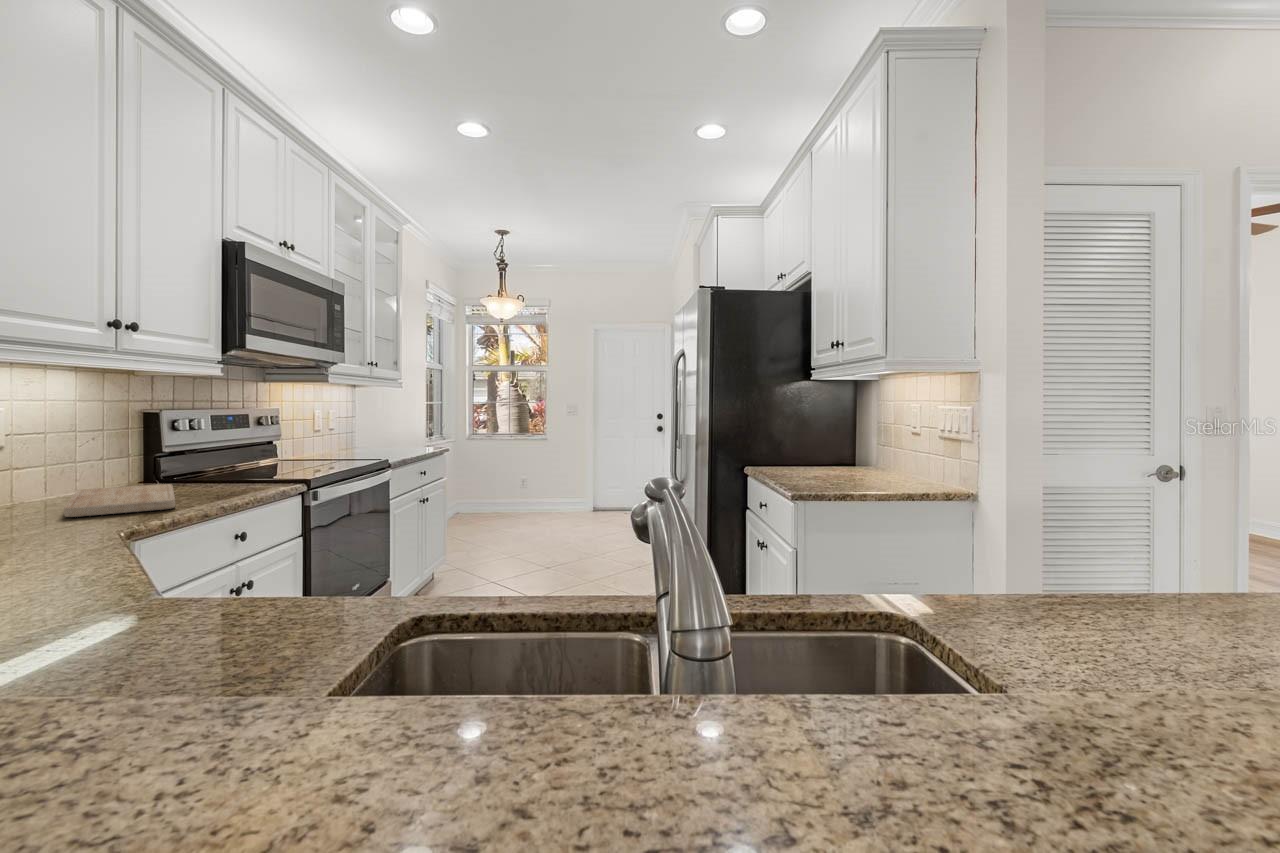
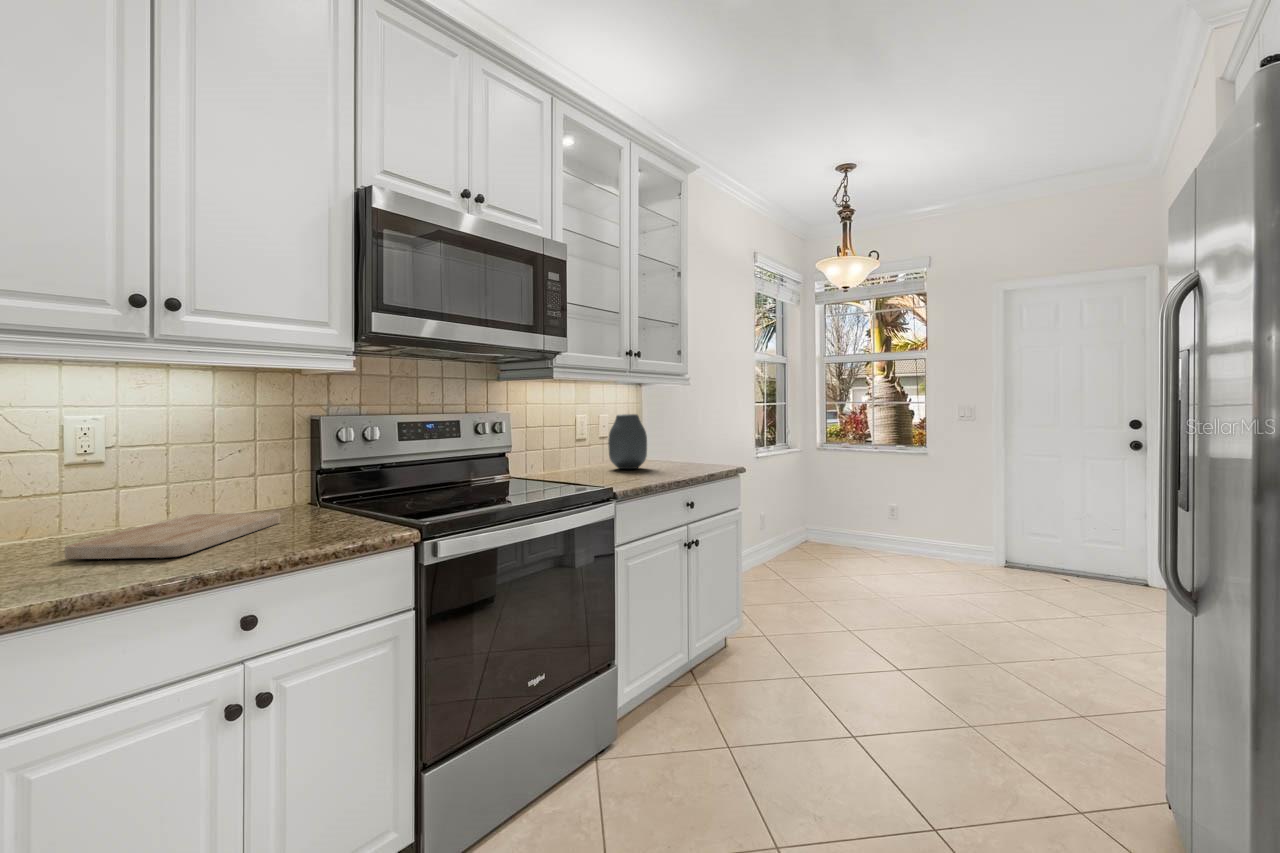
vase: none [351,408,383,449] -> present [608,414,647,469]

